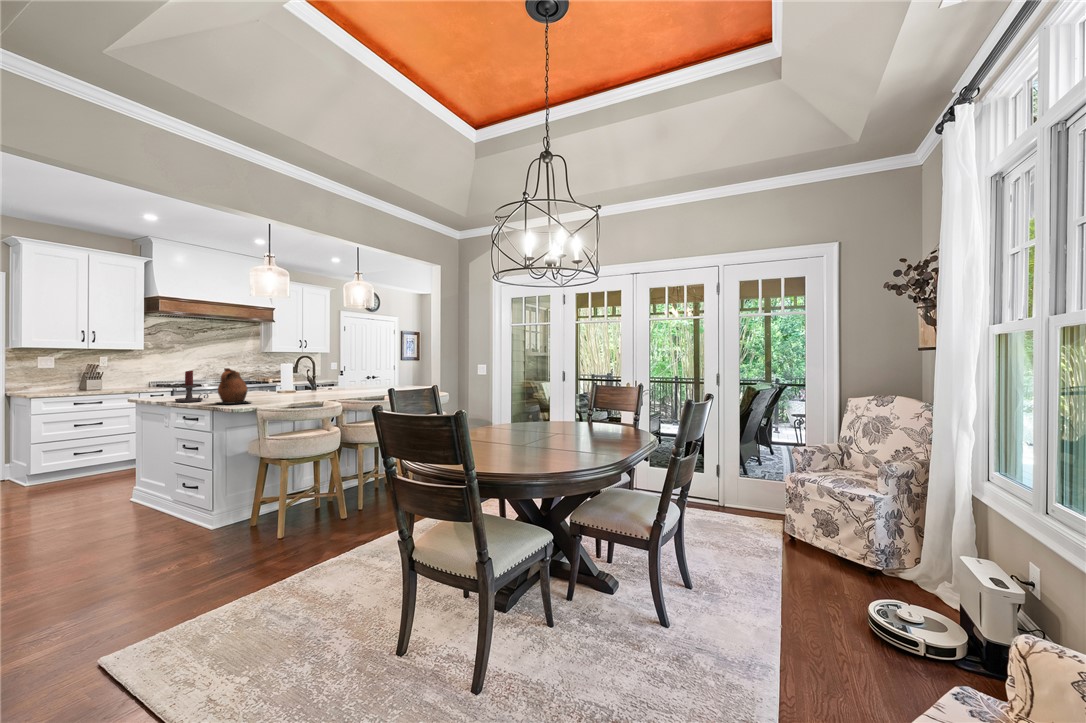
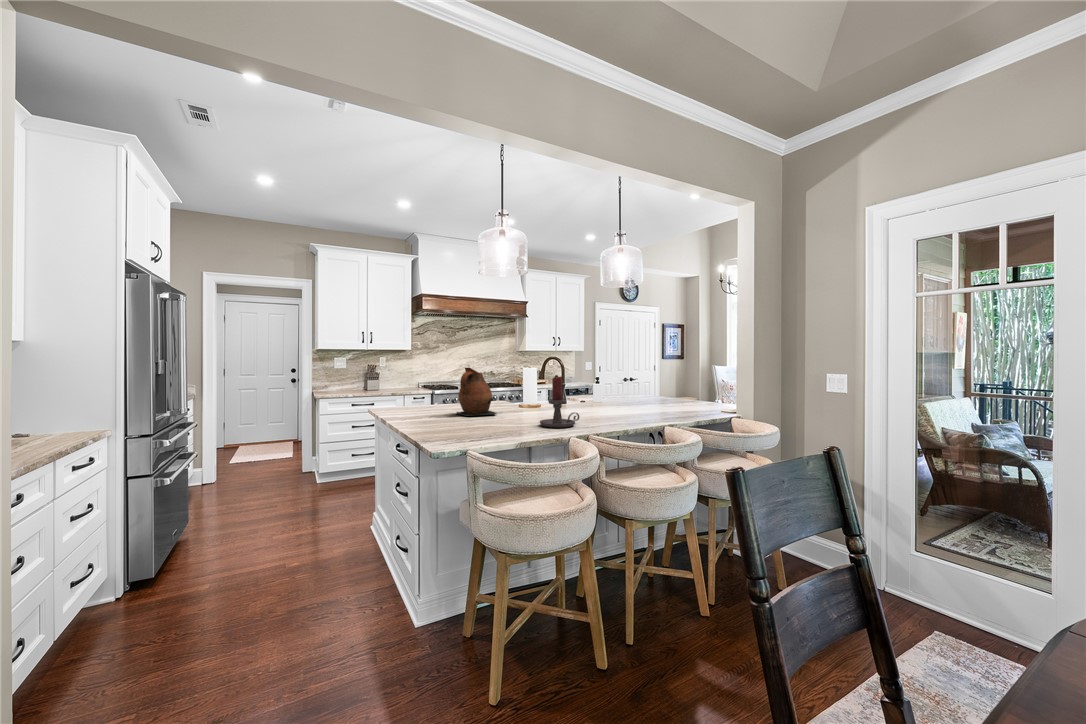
candle holder: present [175,371,209,402] -> present [540,377,579,428]

